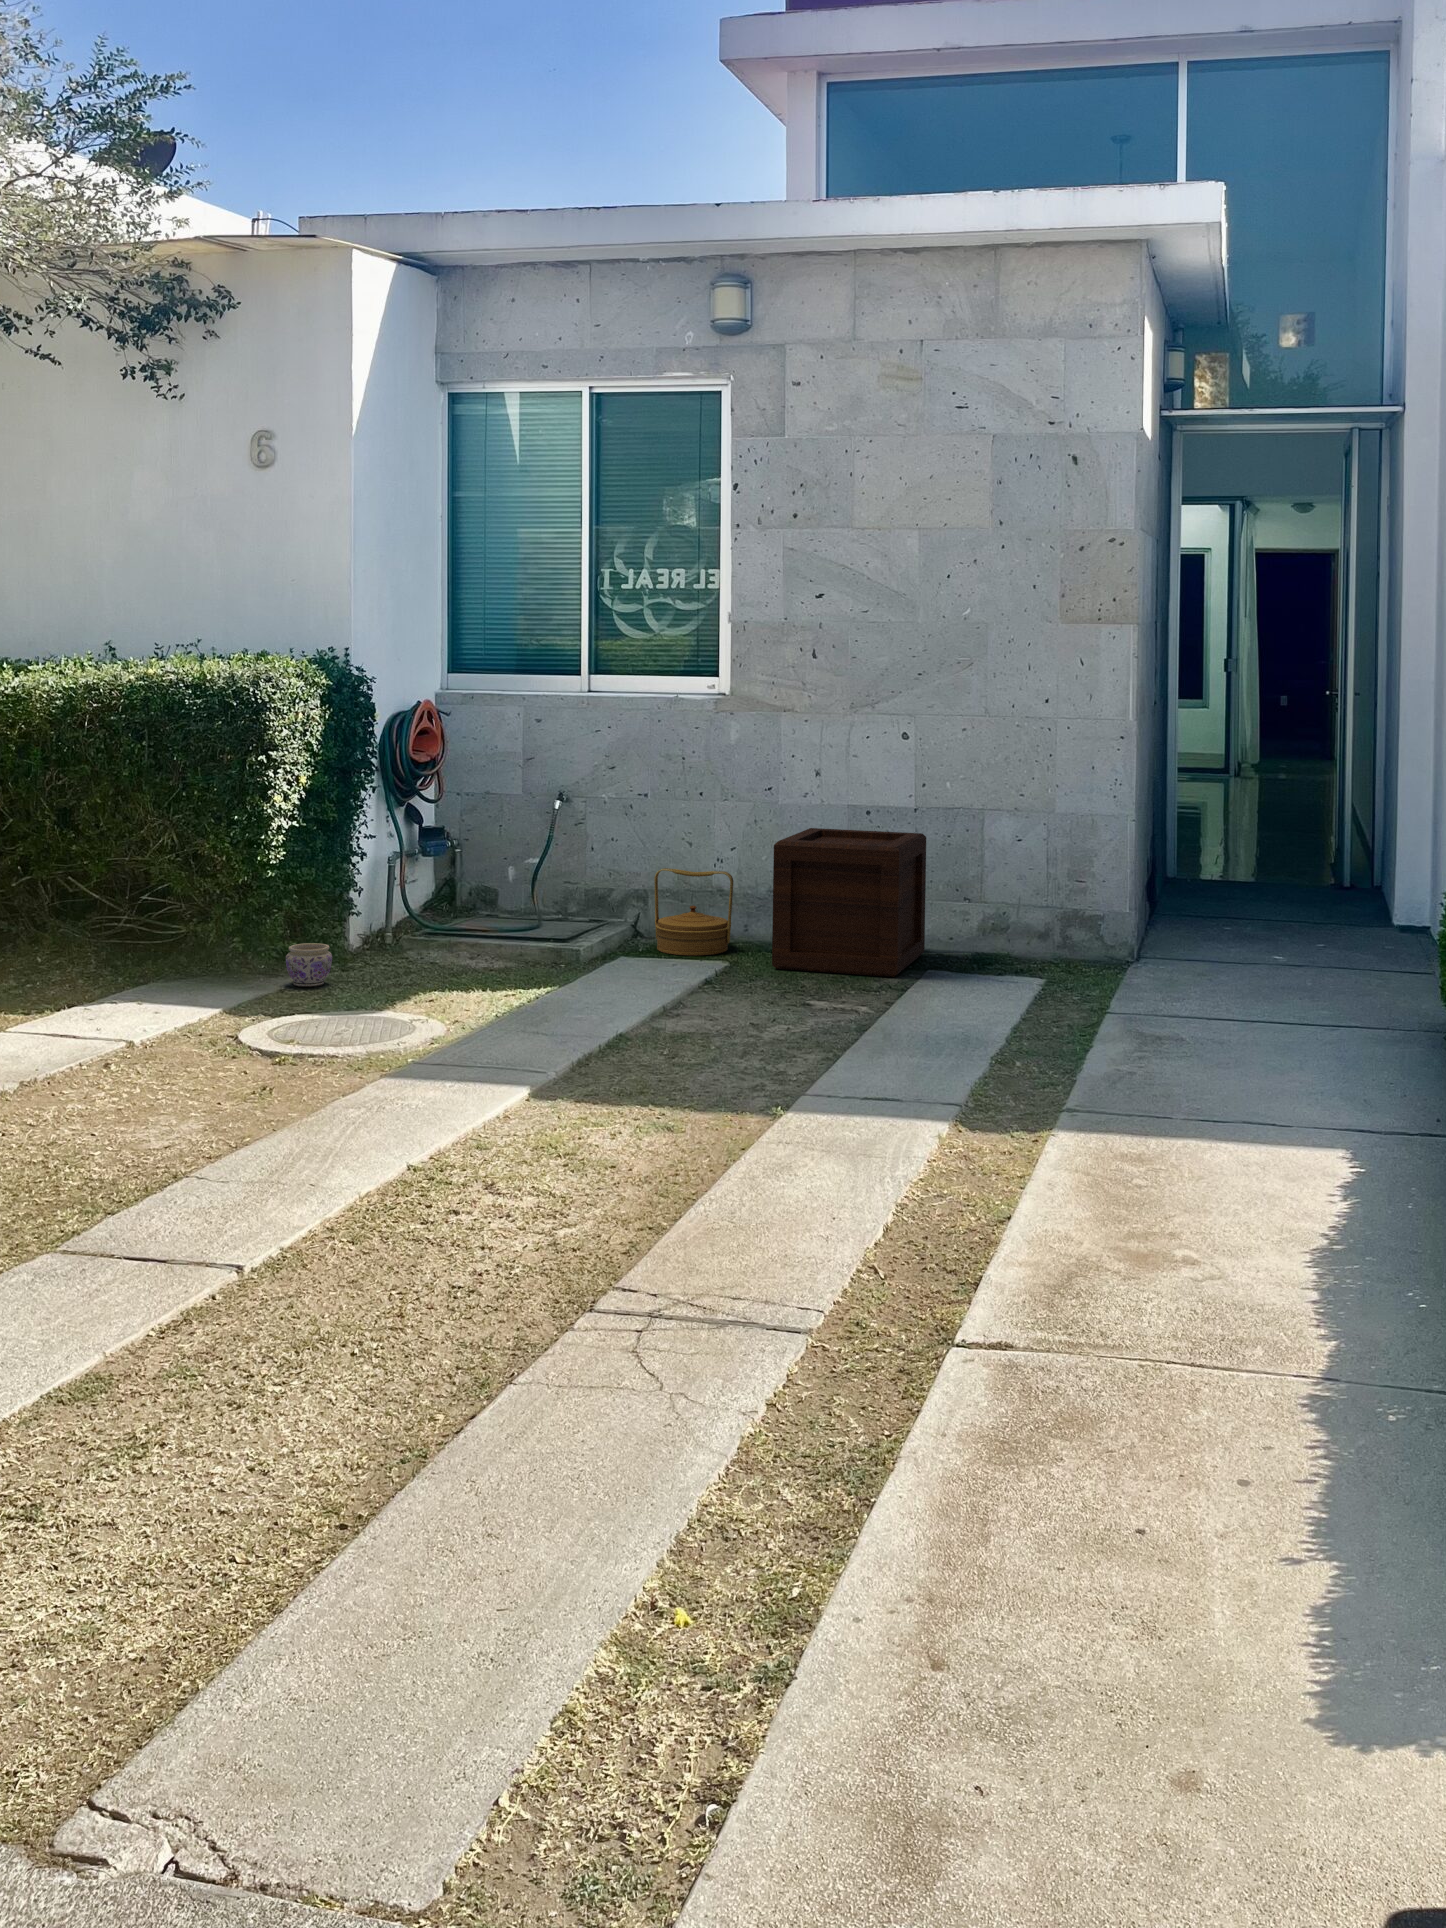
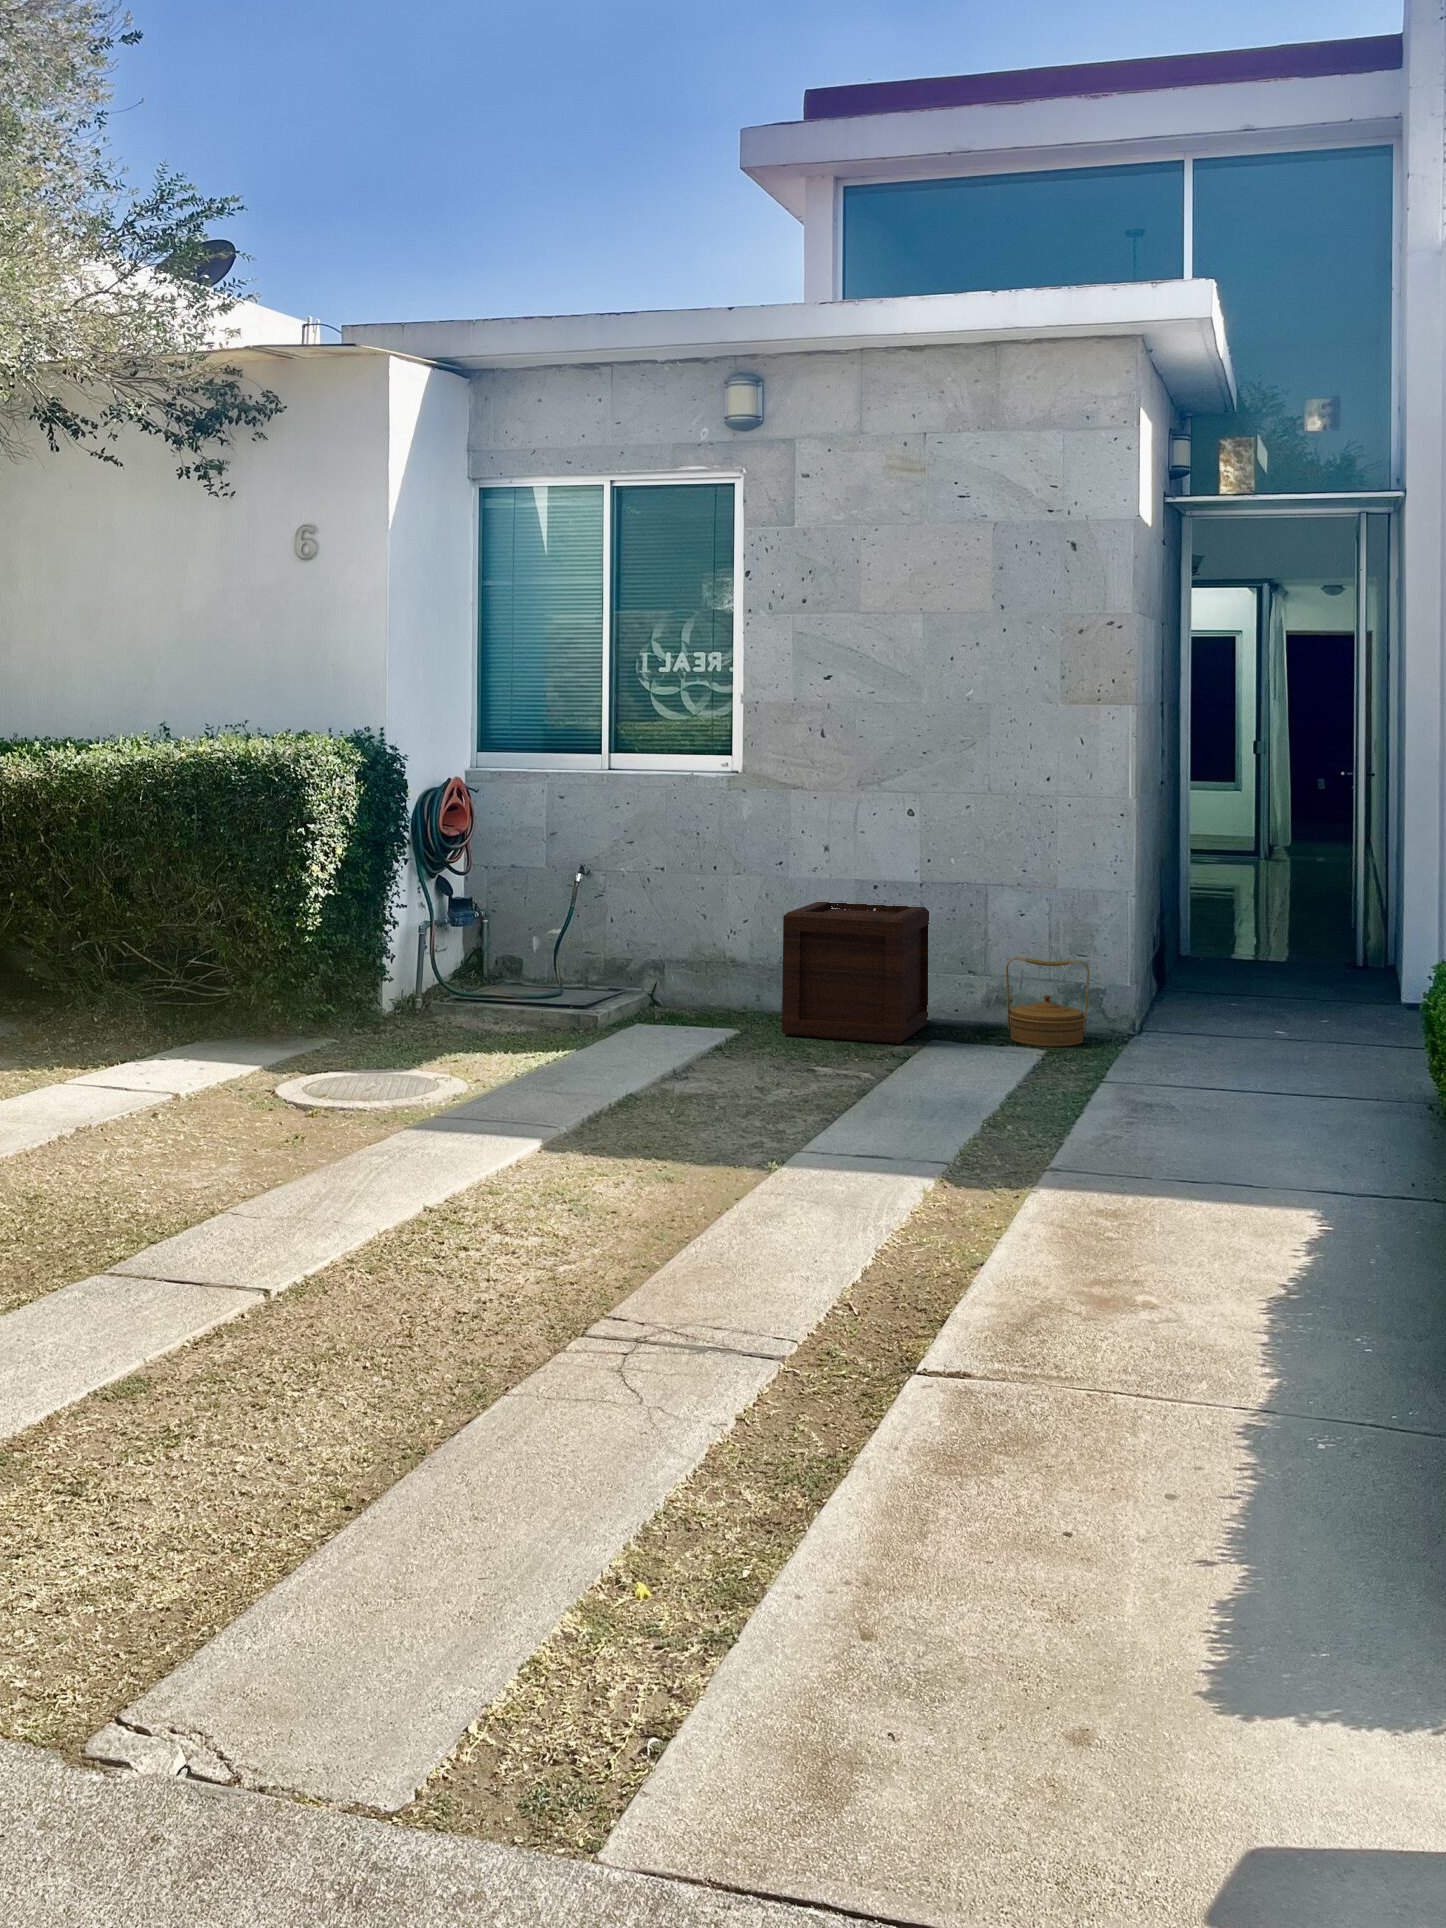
woven basket: present [654,868,734,956] -> present [1006,957,1089,1047]
planter: present [286,943,332,987] -> none [322,1006,366,1047]

